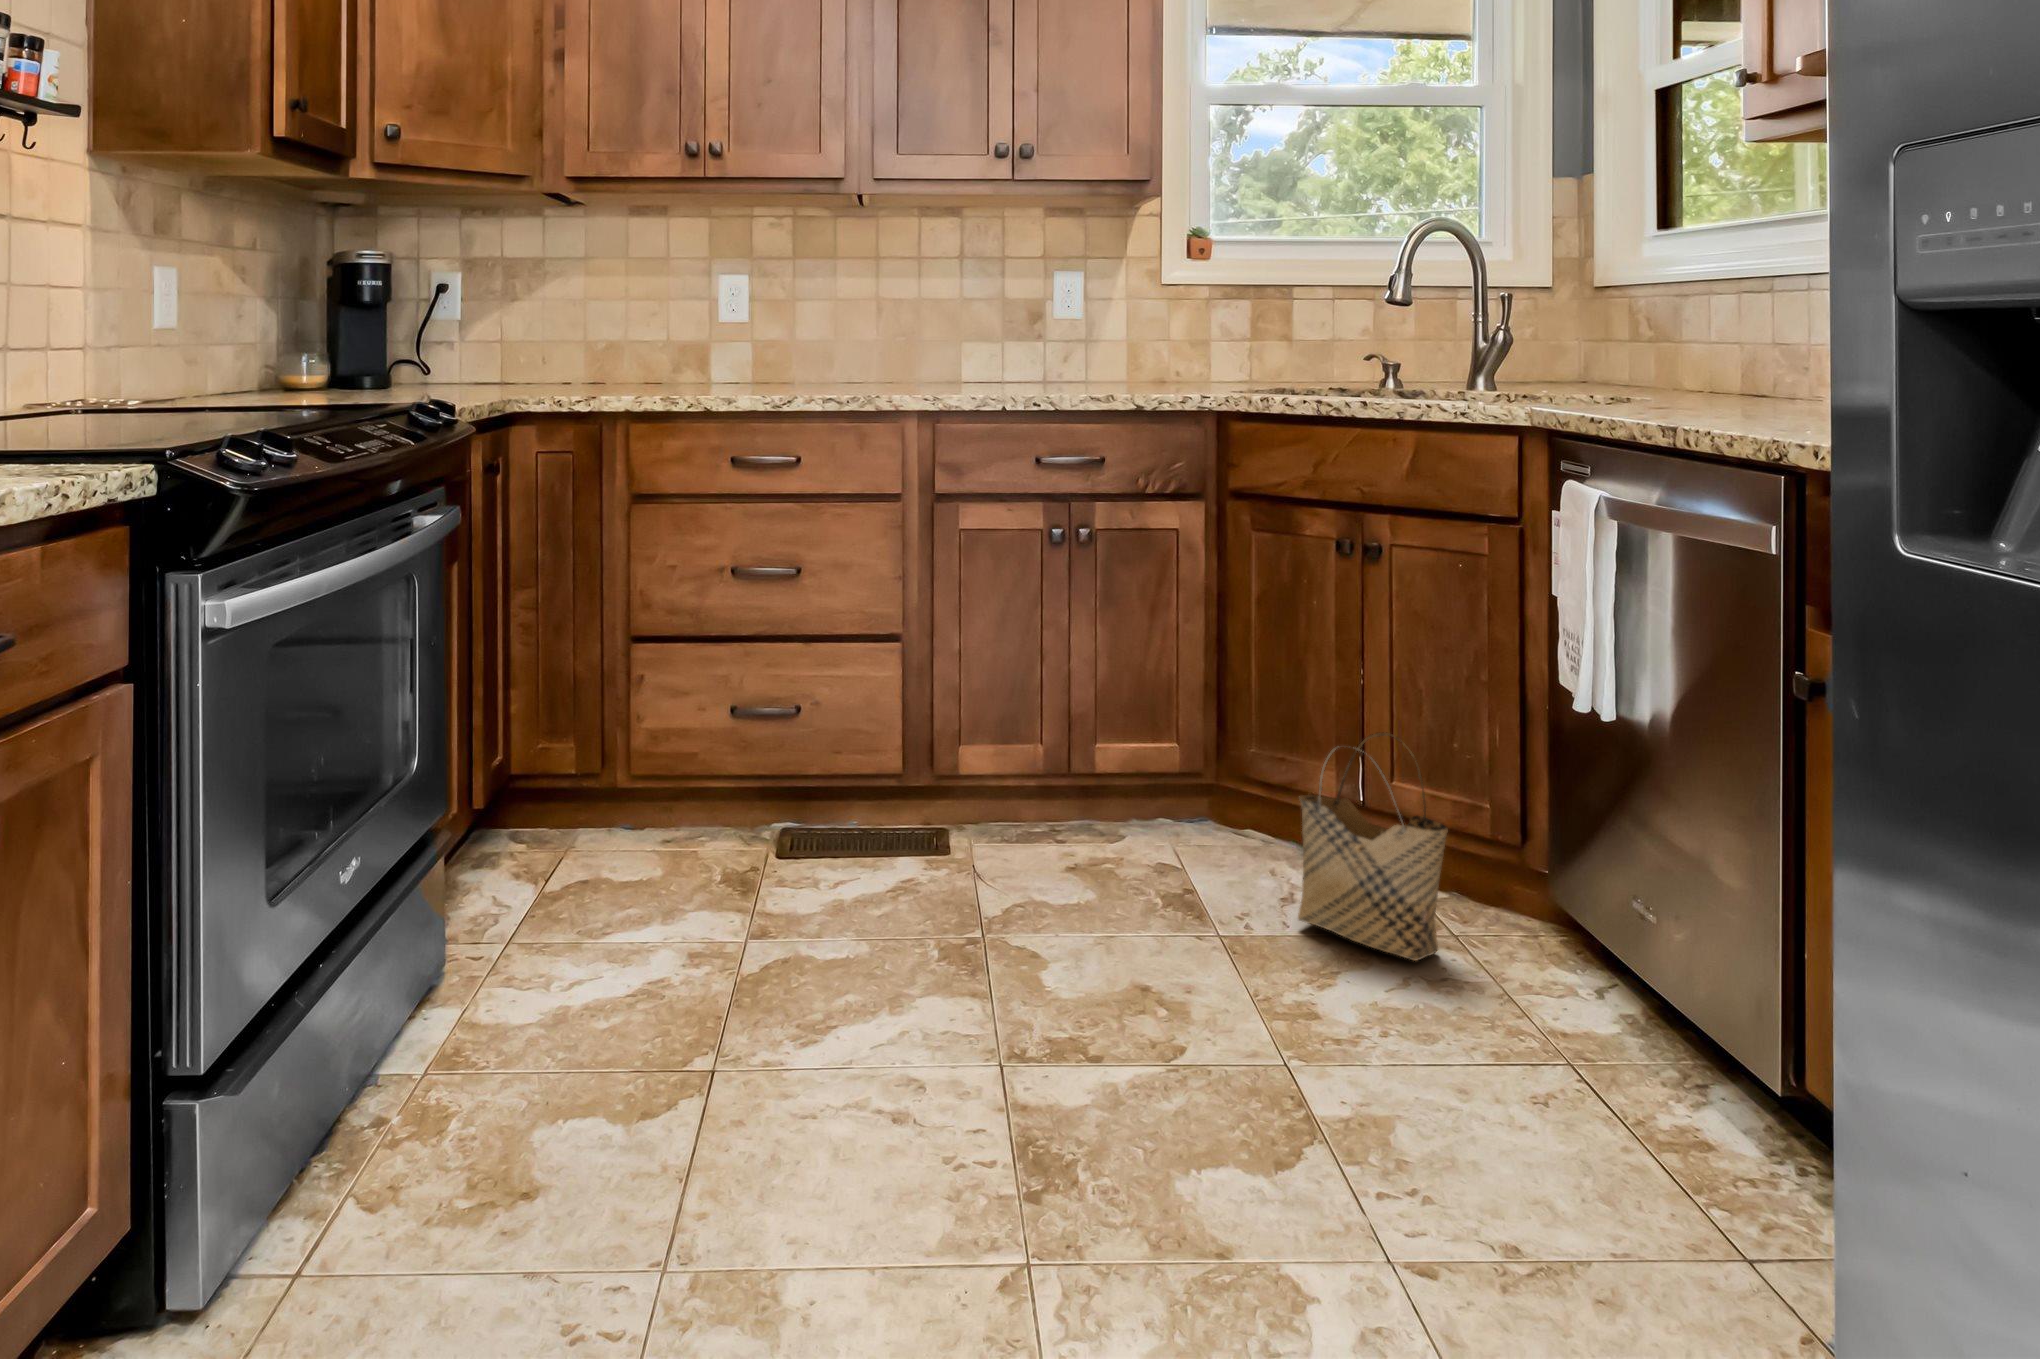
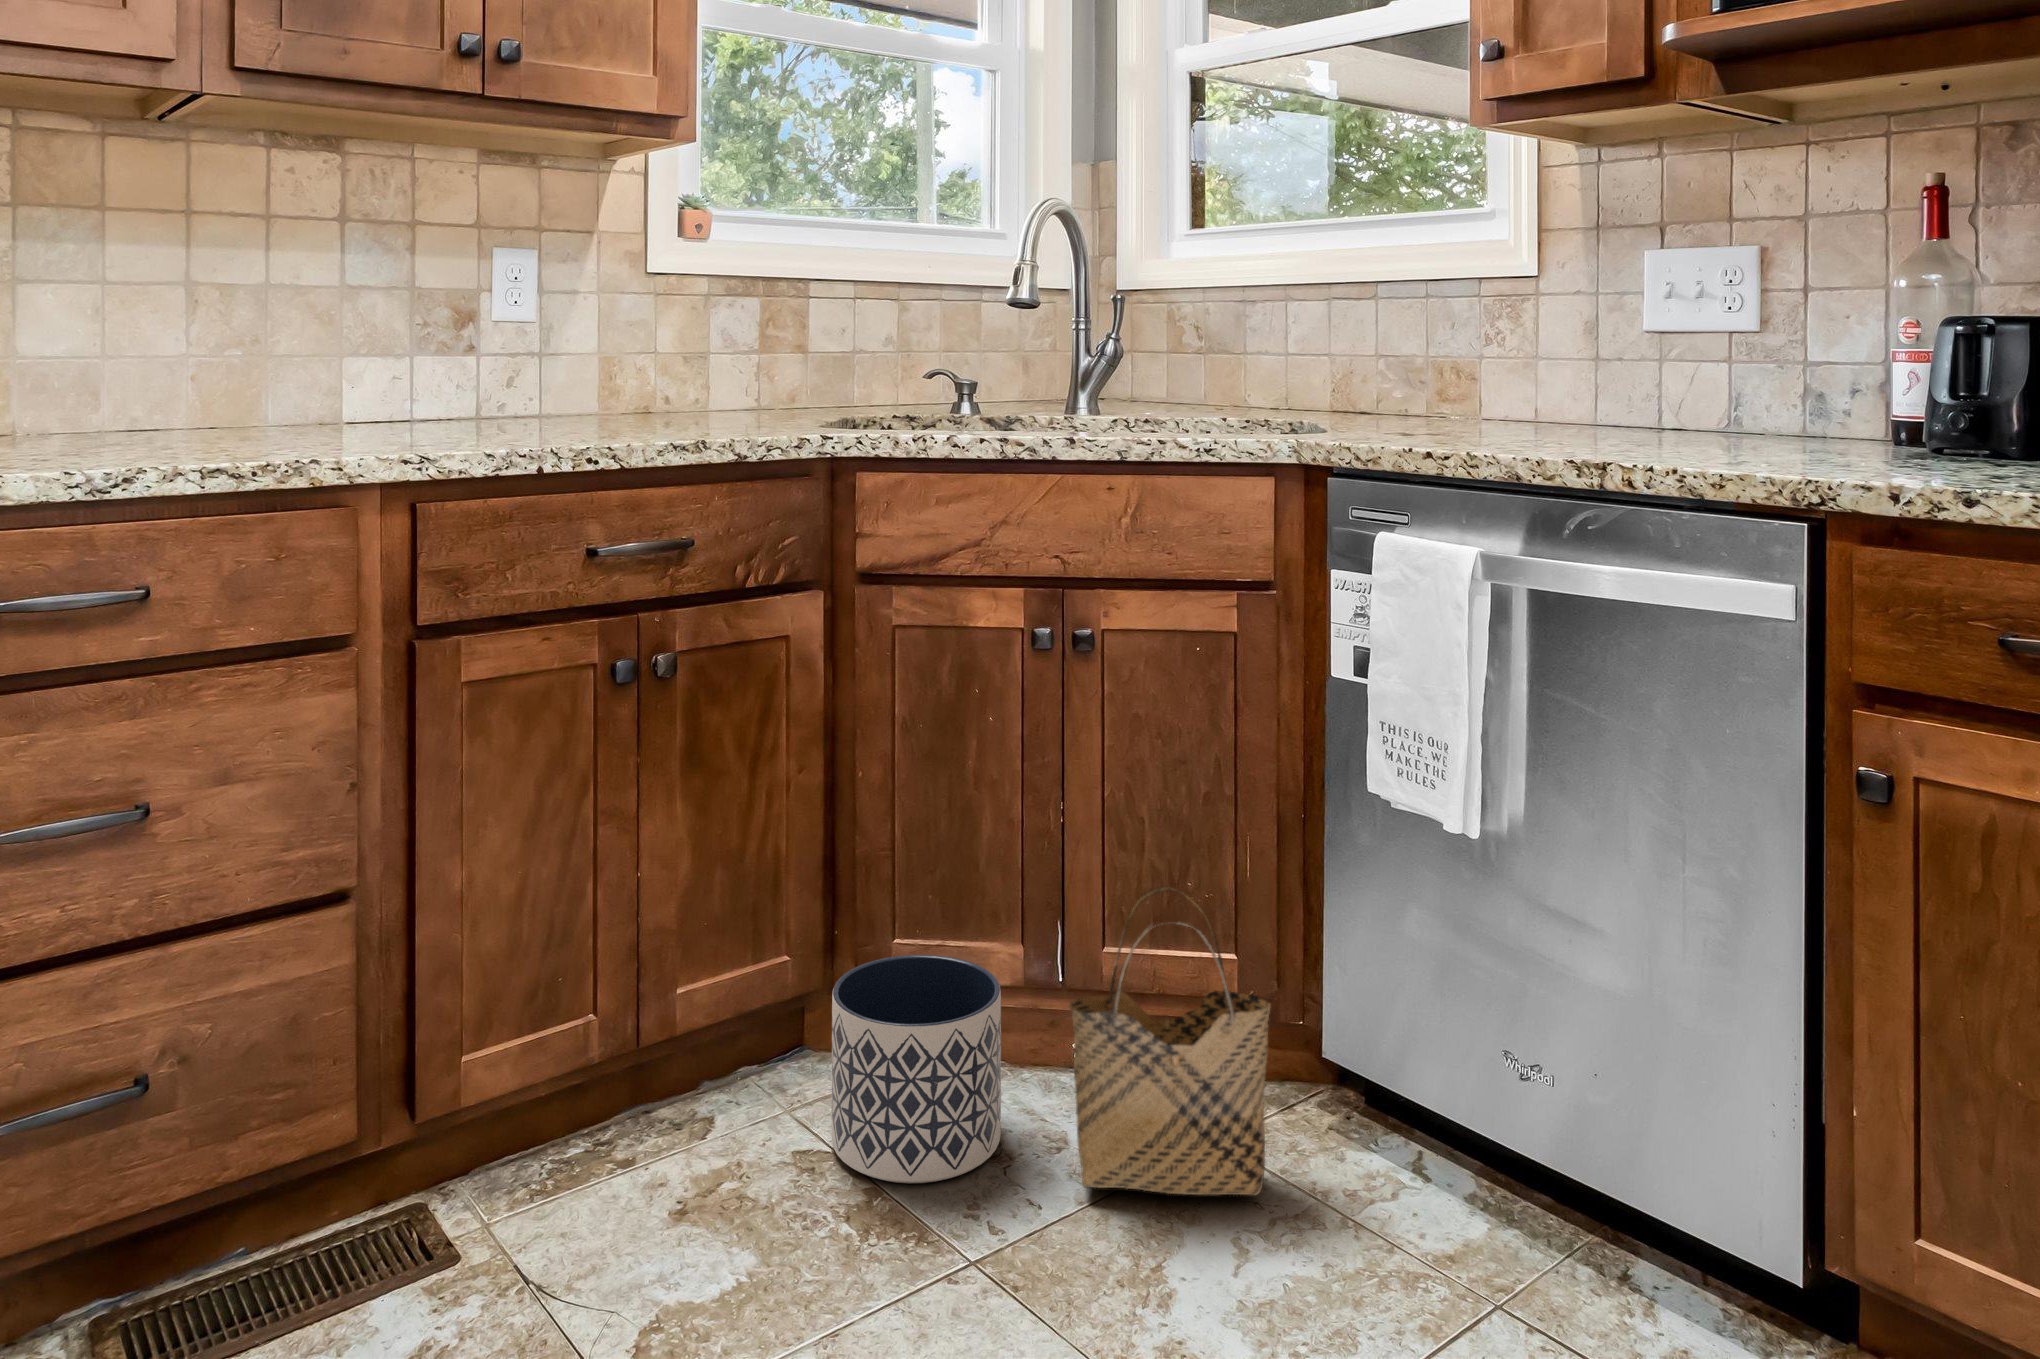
planter: none [1168,751,1285,894] -> present [832,955,1001,1183]

